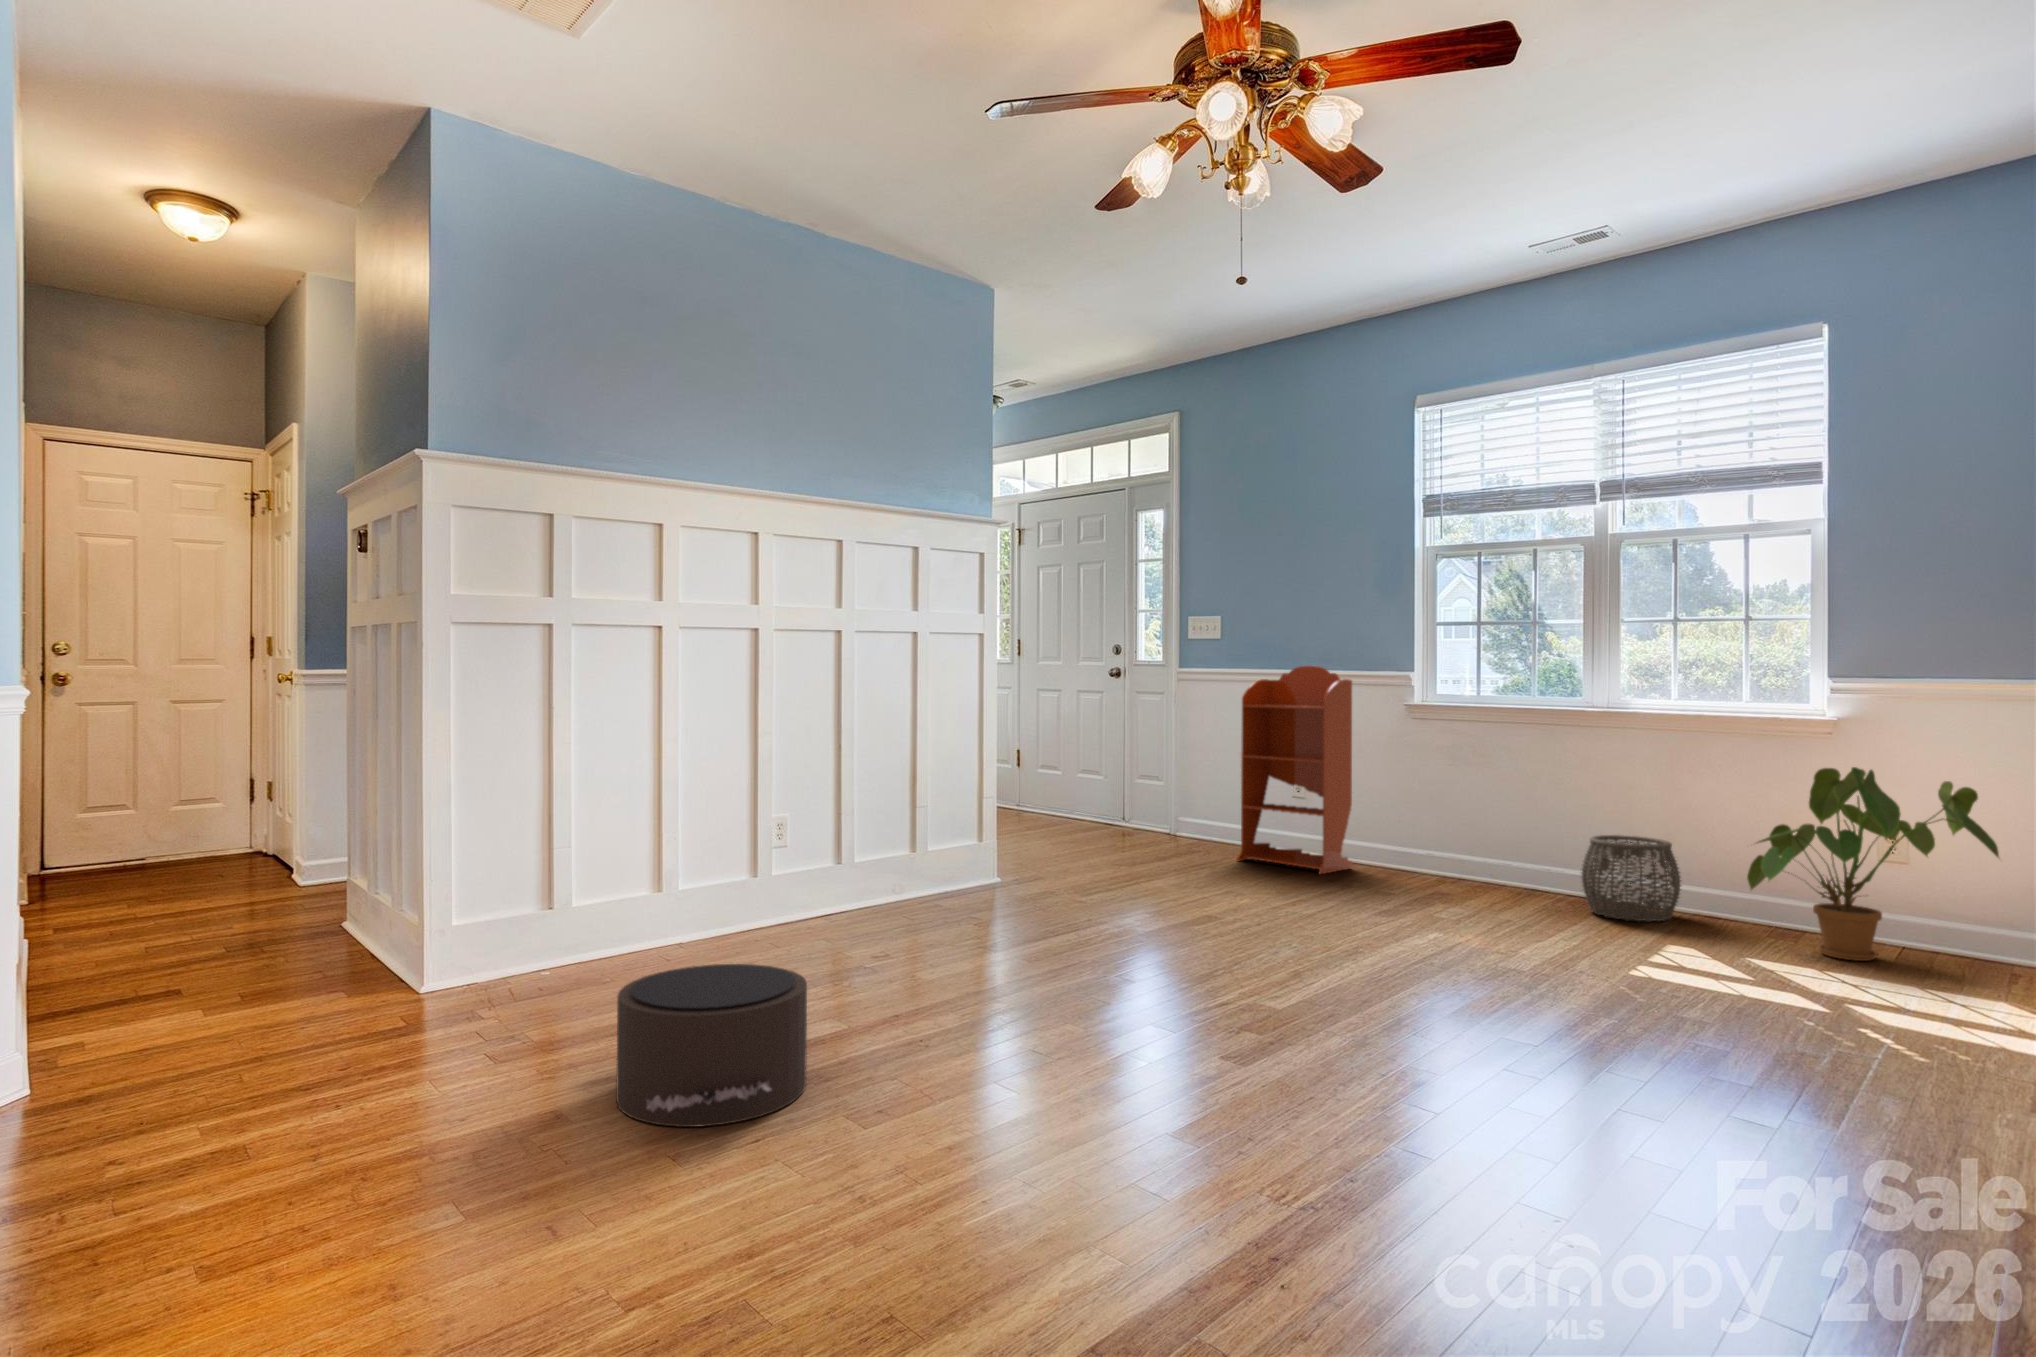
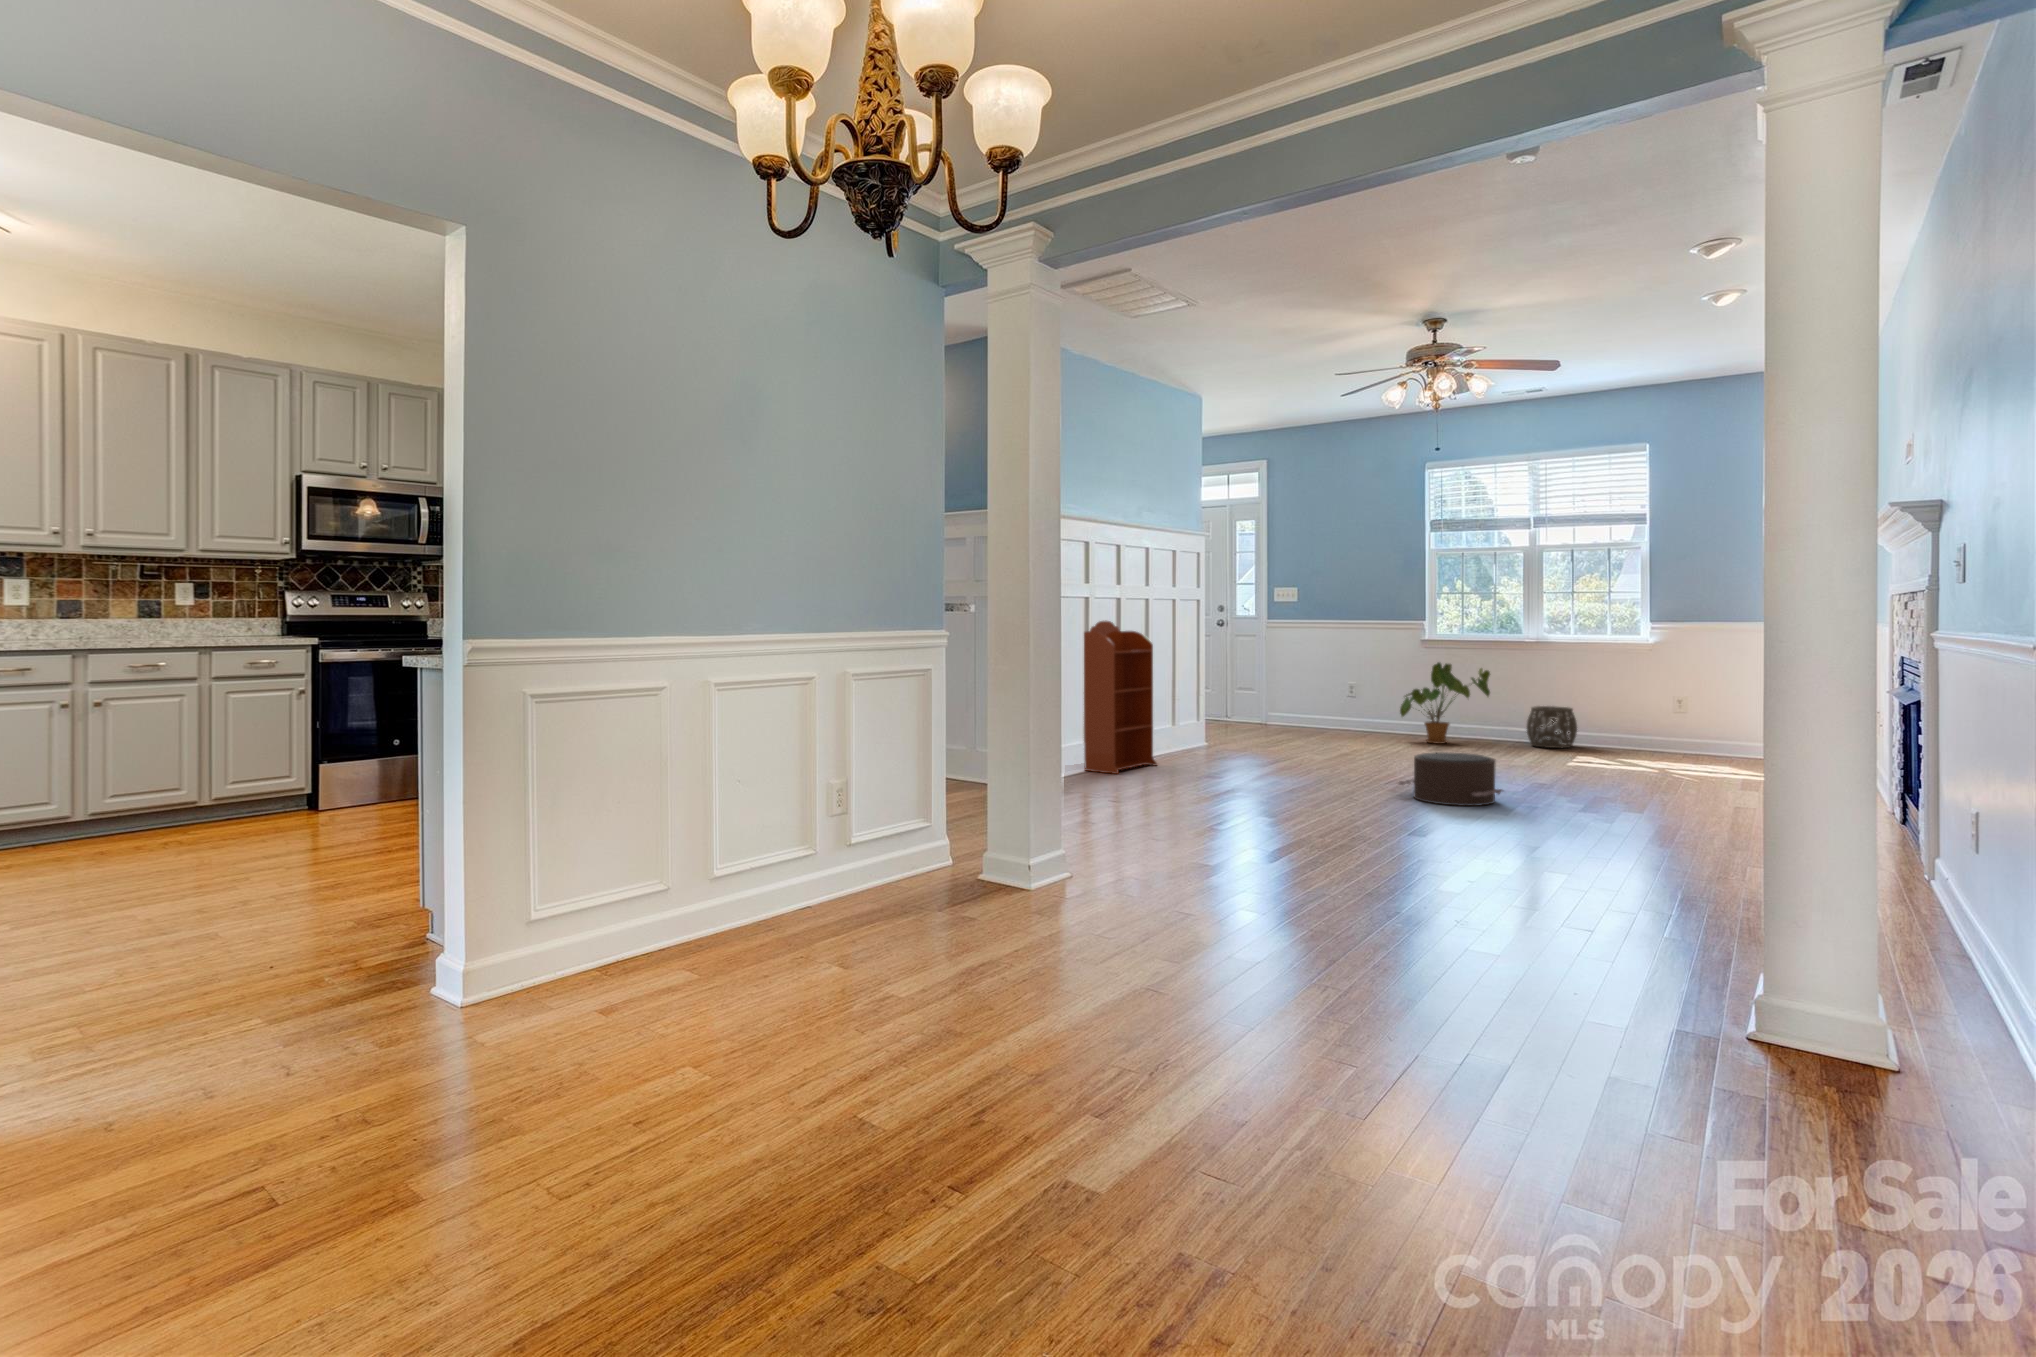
bookcase: present [1237,665,1352,874] -> present [1084,621,1157,774]
house plant: present [1747,767,1999,961] -> present [1400,662,1490,744]
pouf: present [616,964,807,1127] -> present [1398,752,1502,806]

